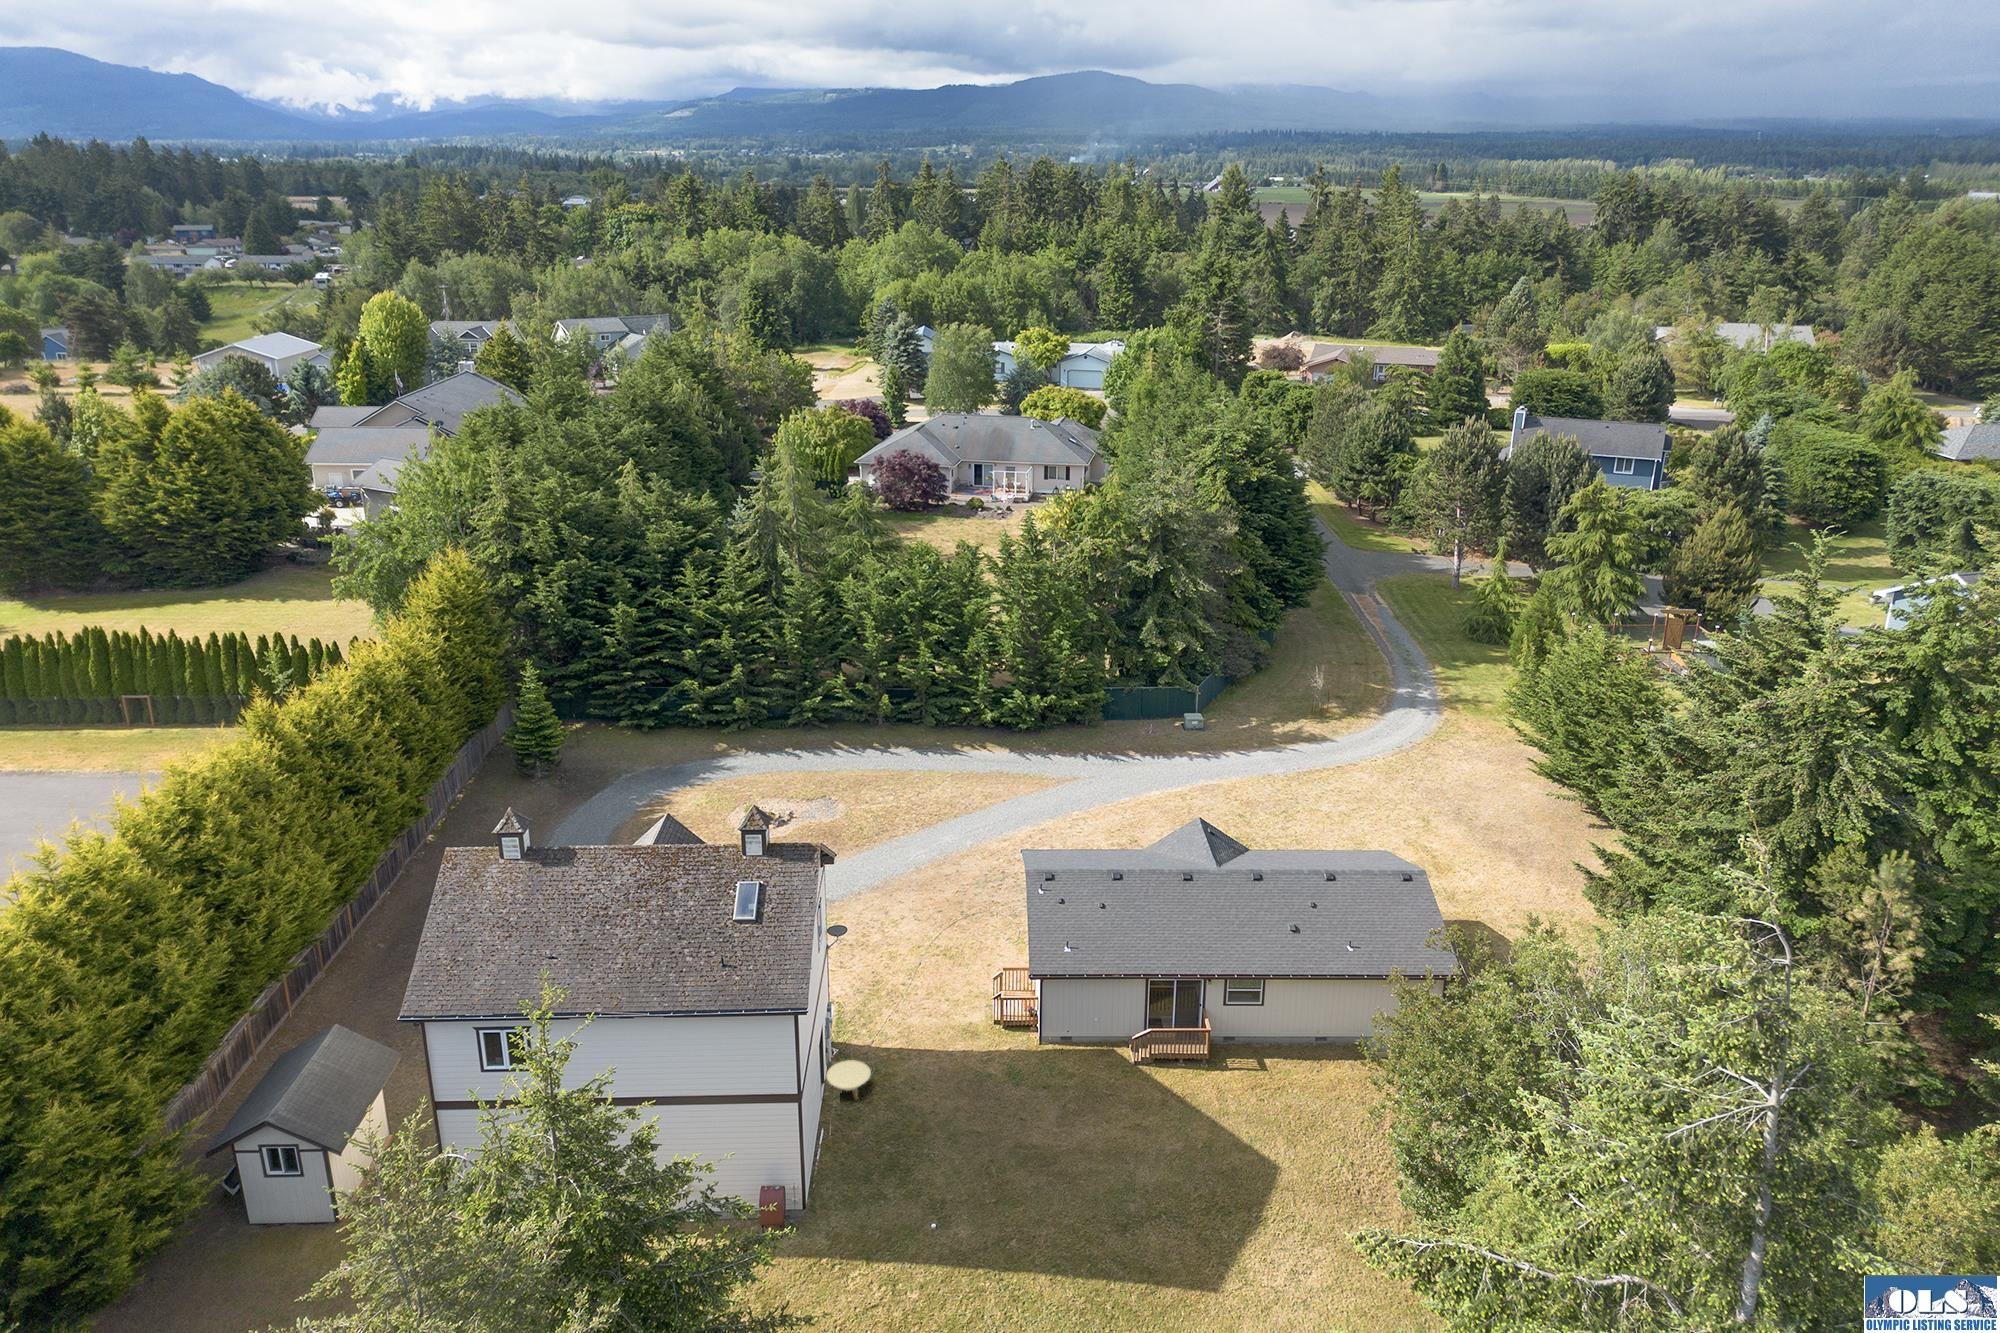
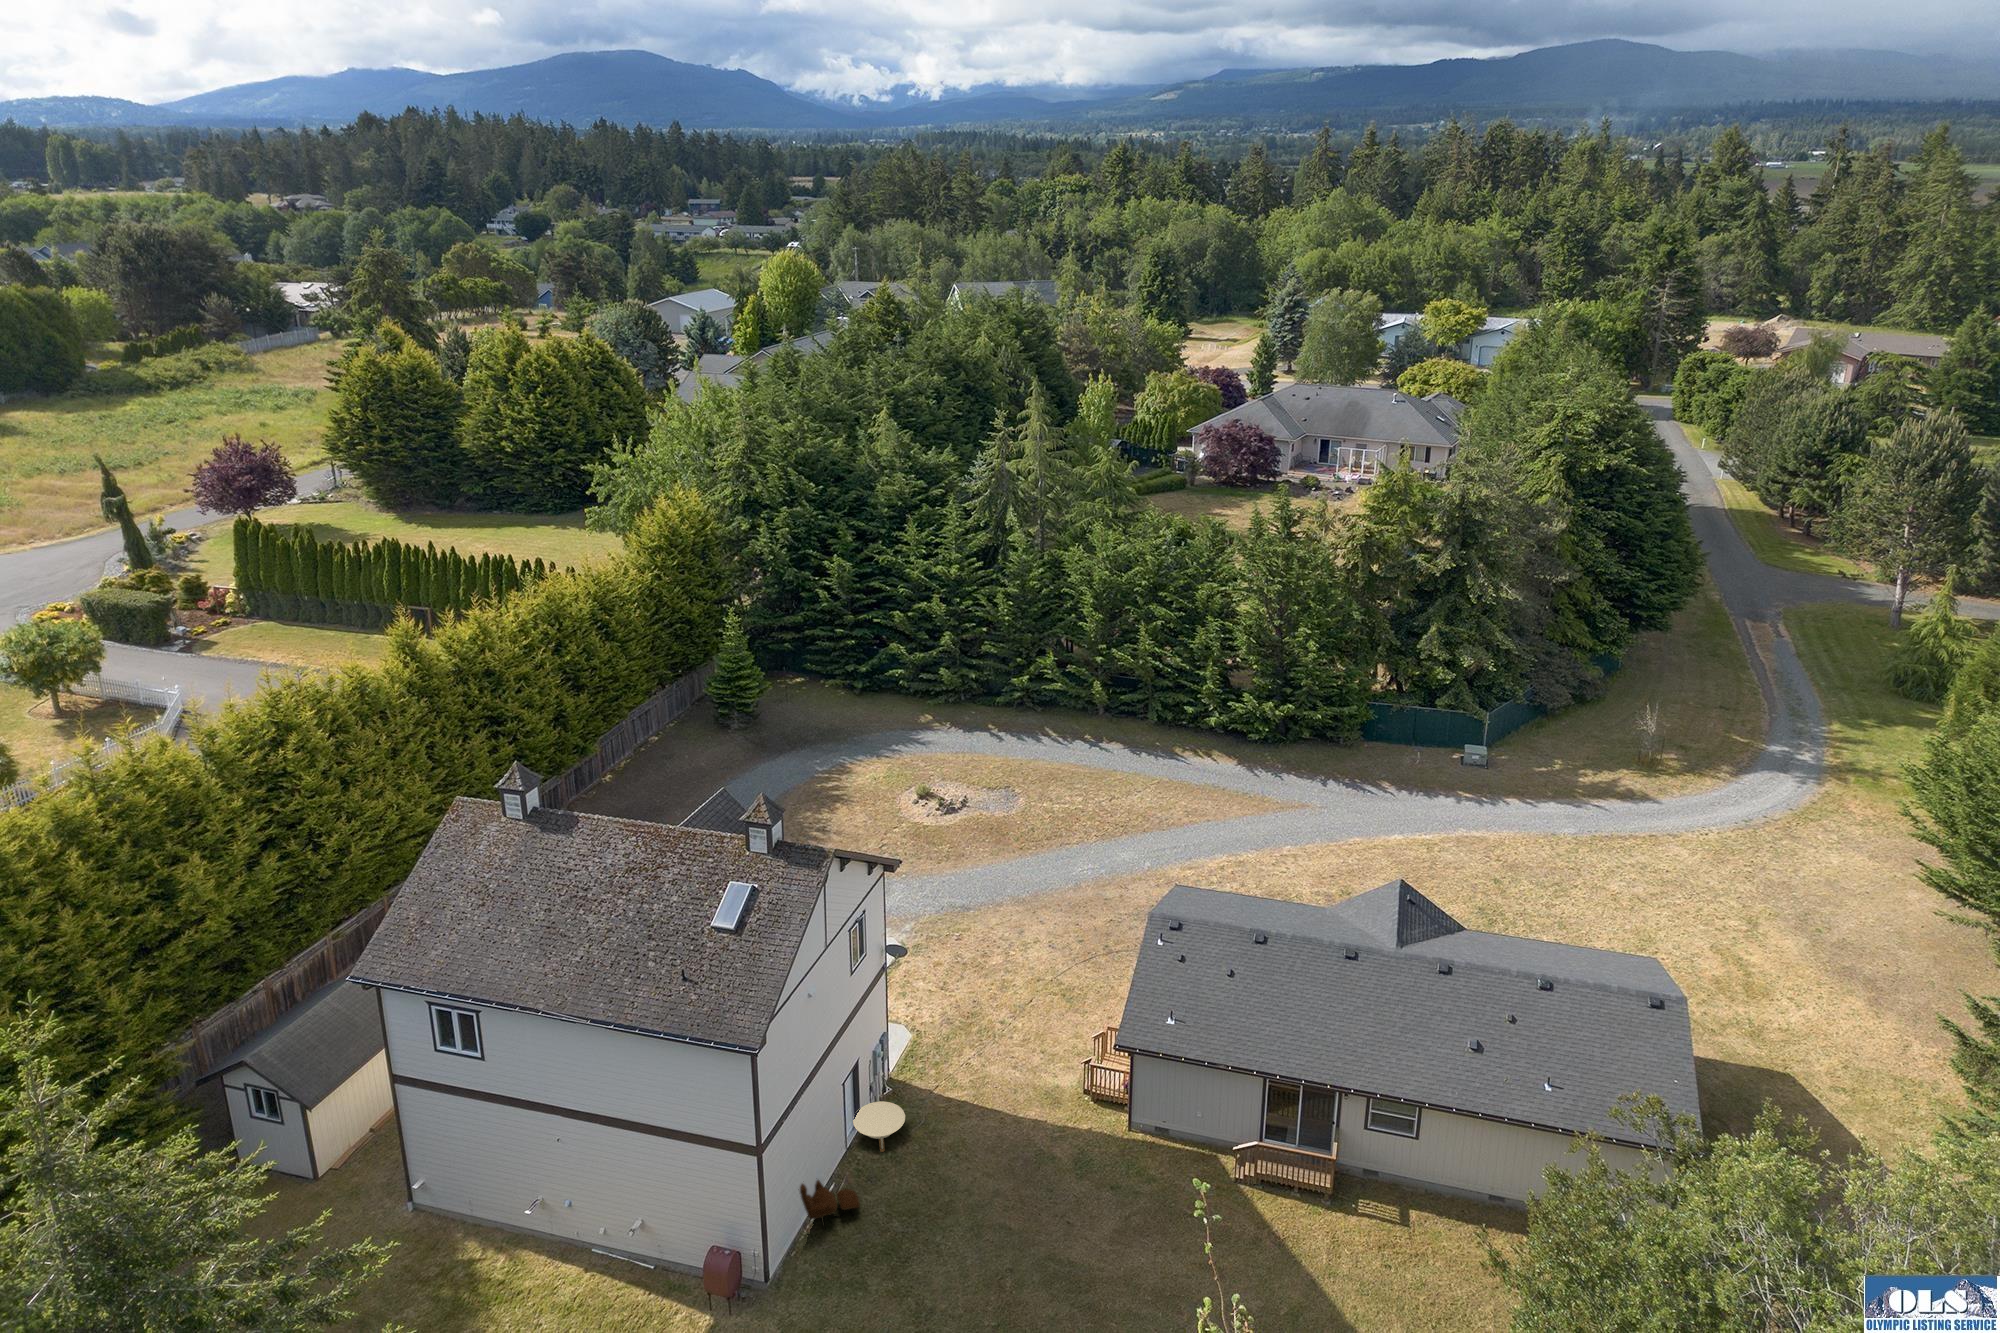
lounge chair: none [808,1121,862,1168] -> present [800,1180,860,1229]

